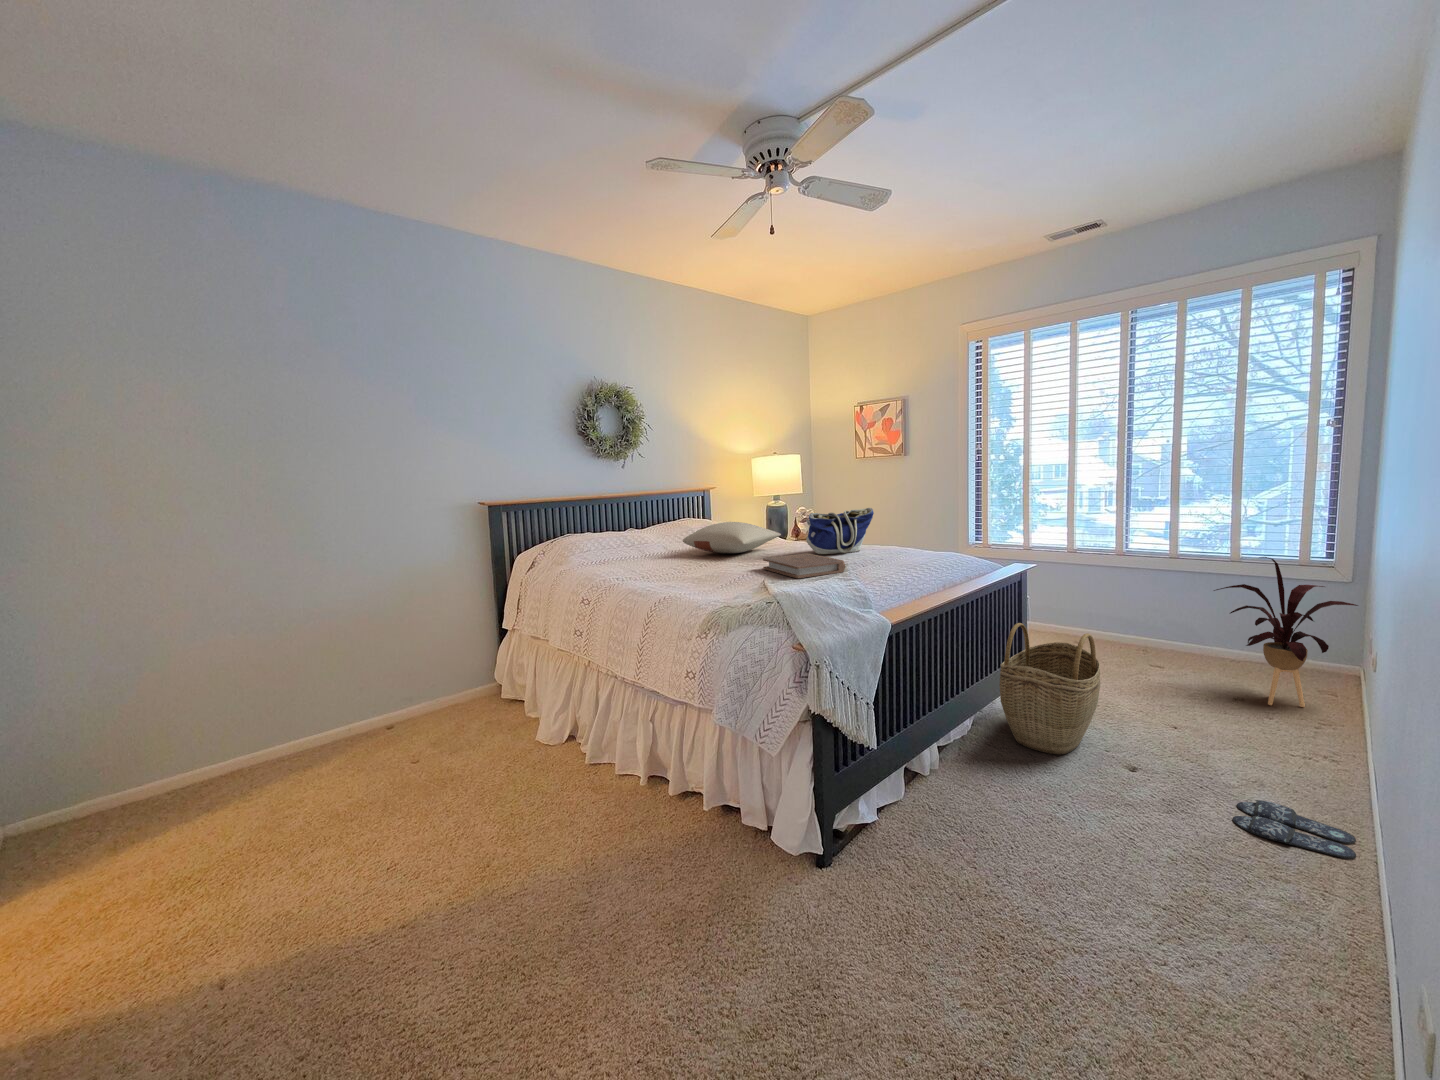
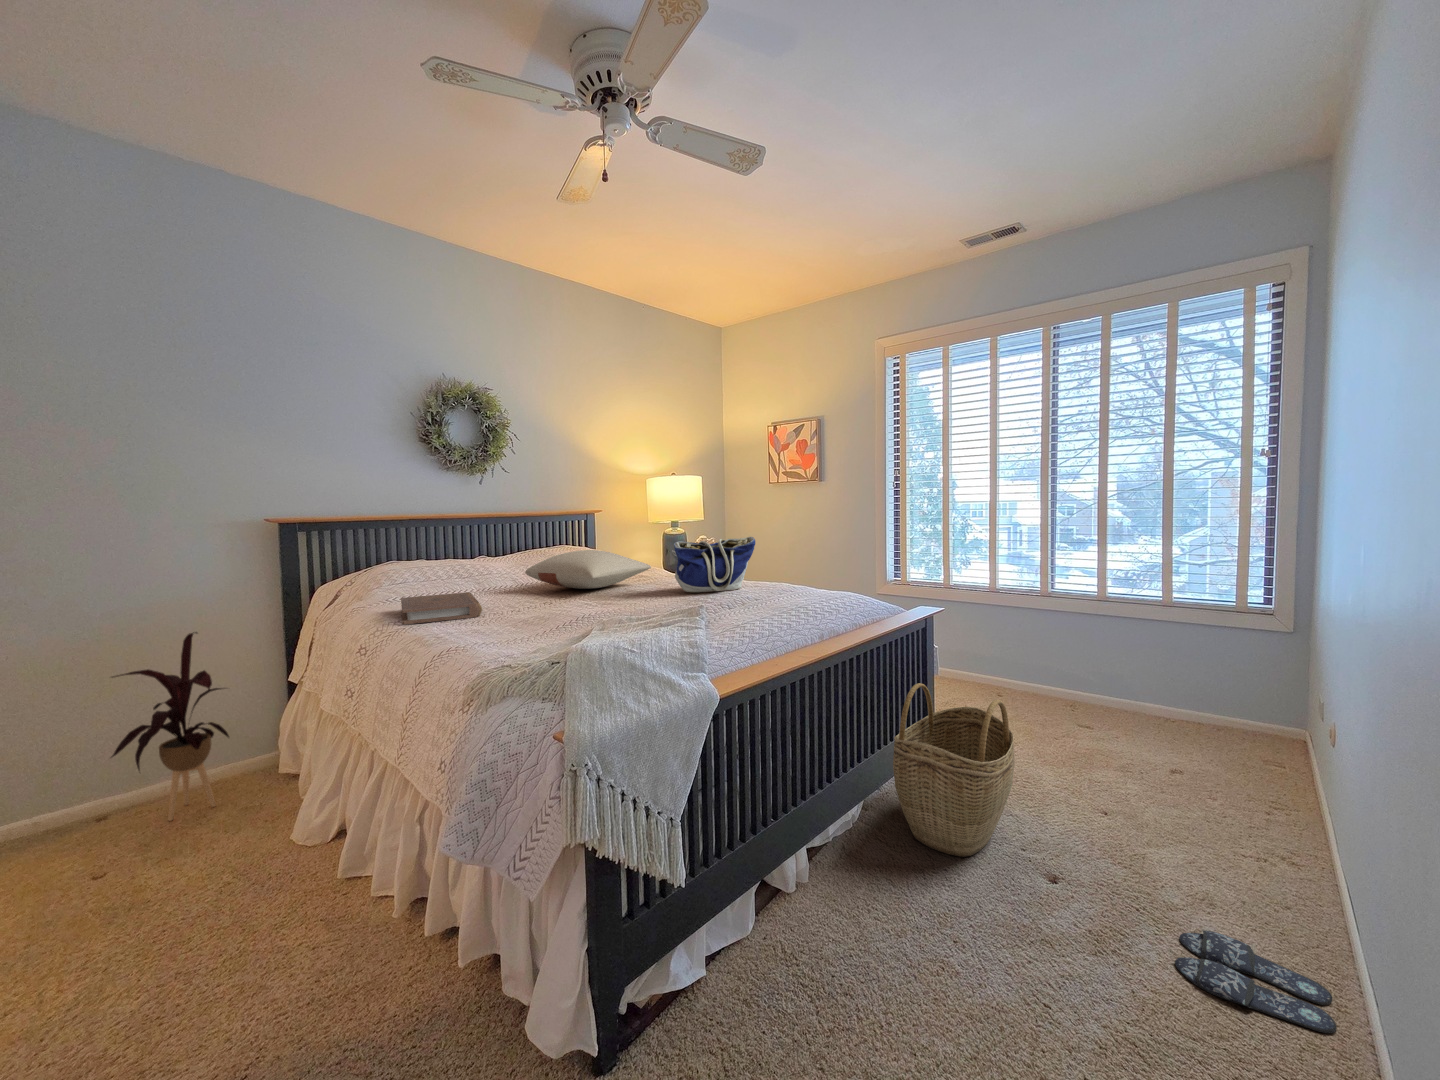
book: present [763,553,845,578] -> present [401,592,482,624]
house plant: present [1214,557,1358,707] -> present [112,632,229,821]

